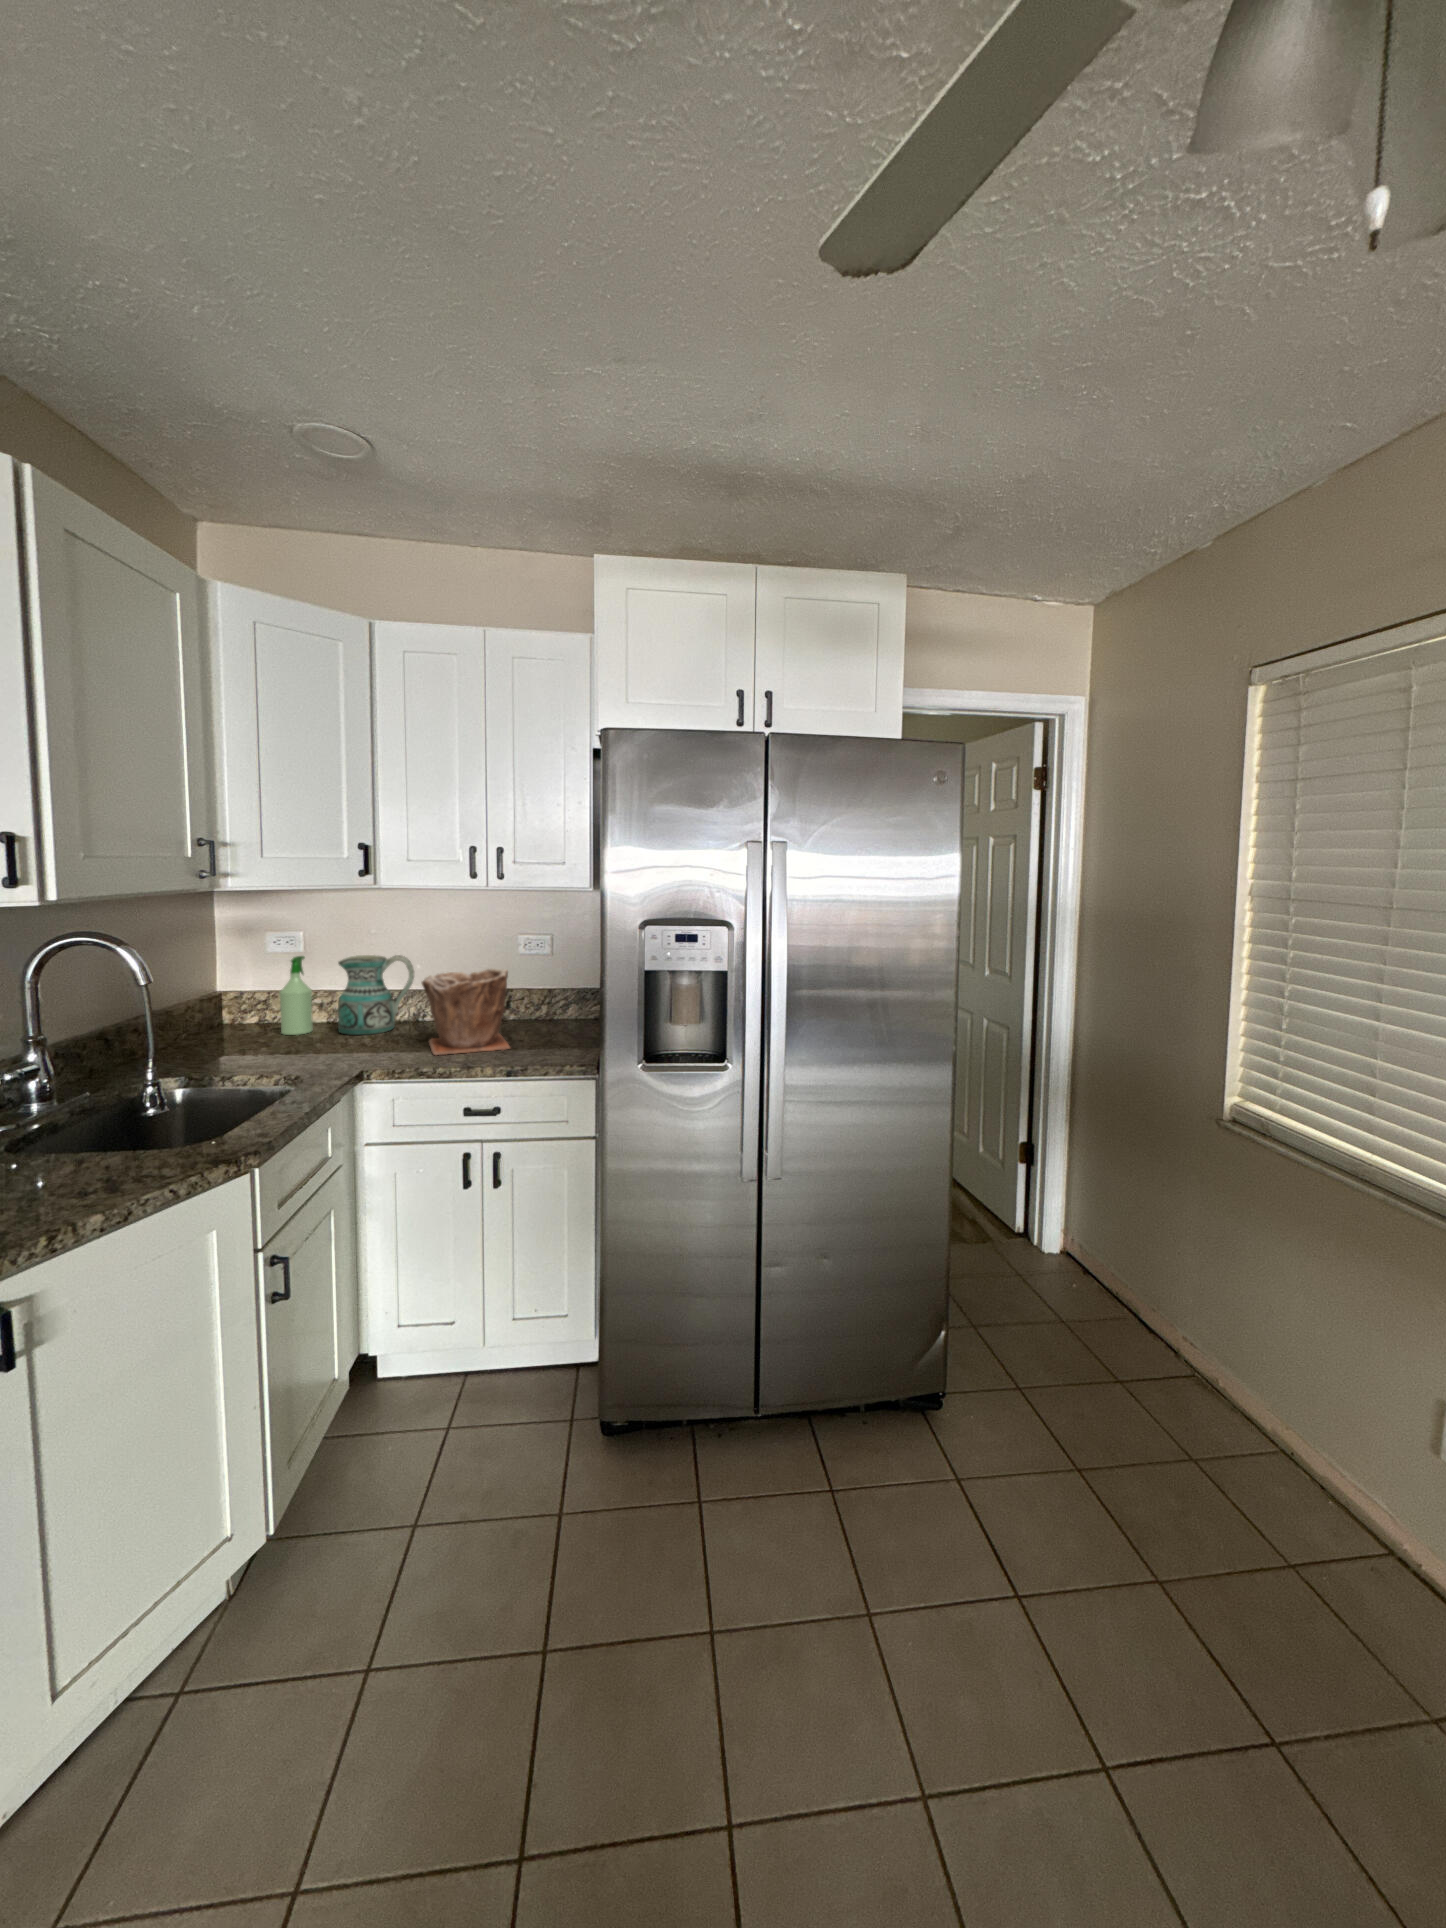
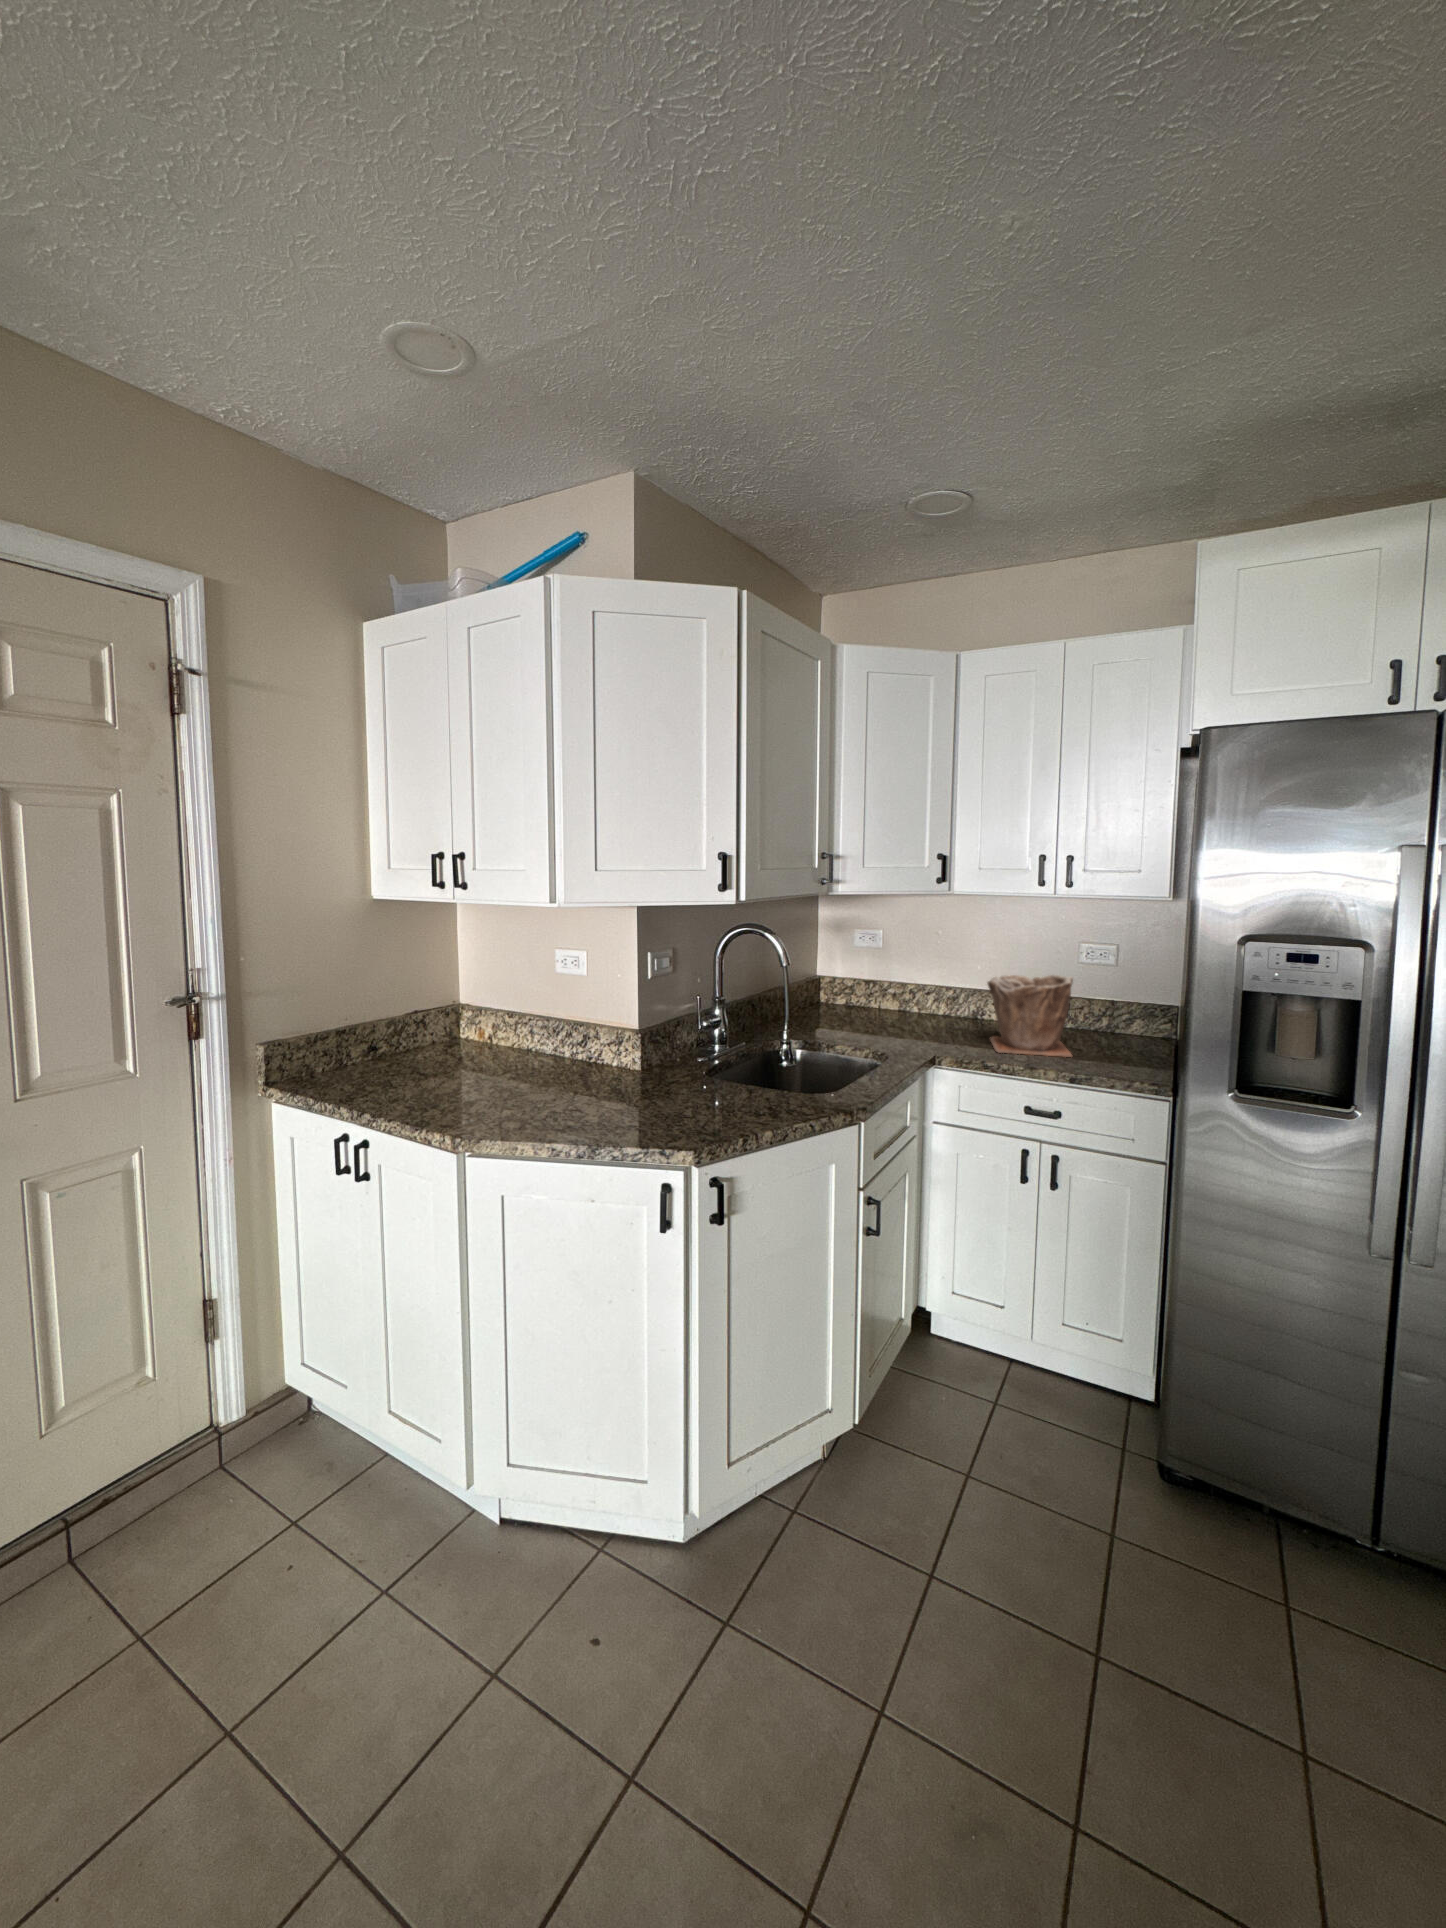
ceramic pitcher: present [338,955,414,1035] -> none [908,953,976,1026]
spray bottle: present [279,956,313,1035] -> none [862,950,888,1018]

